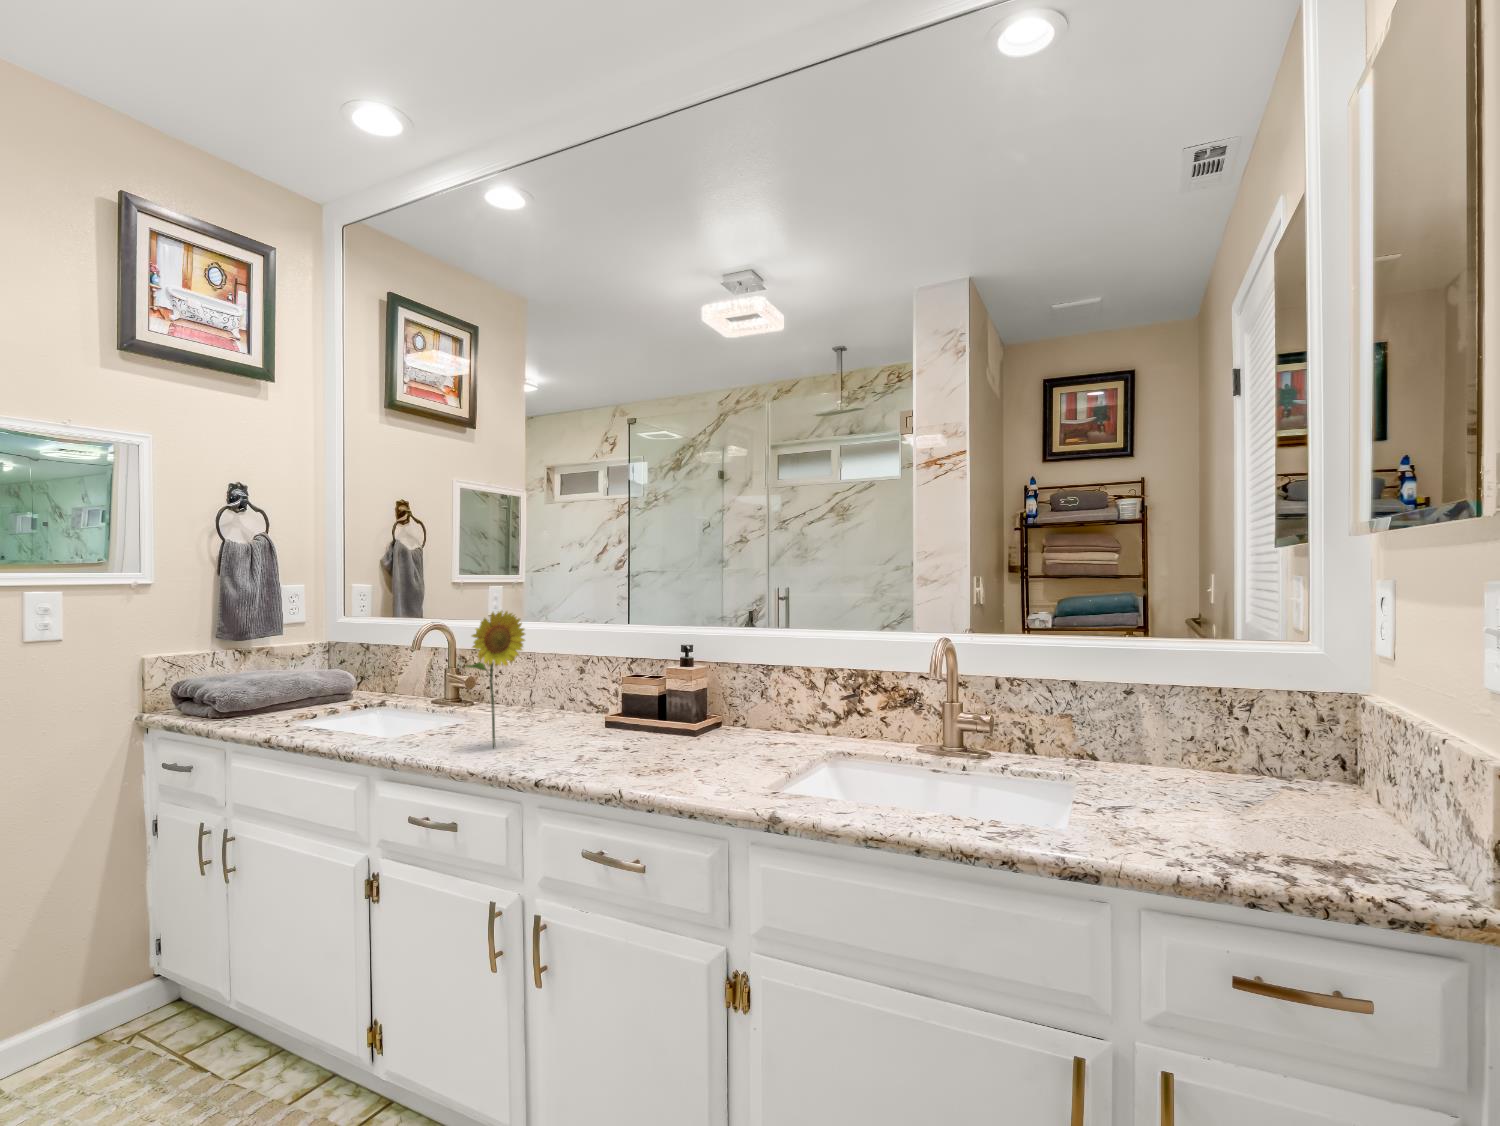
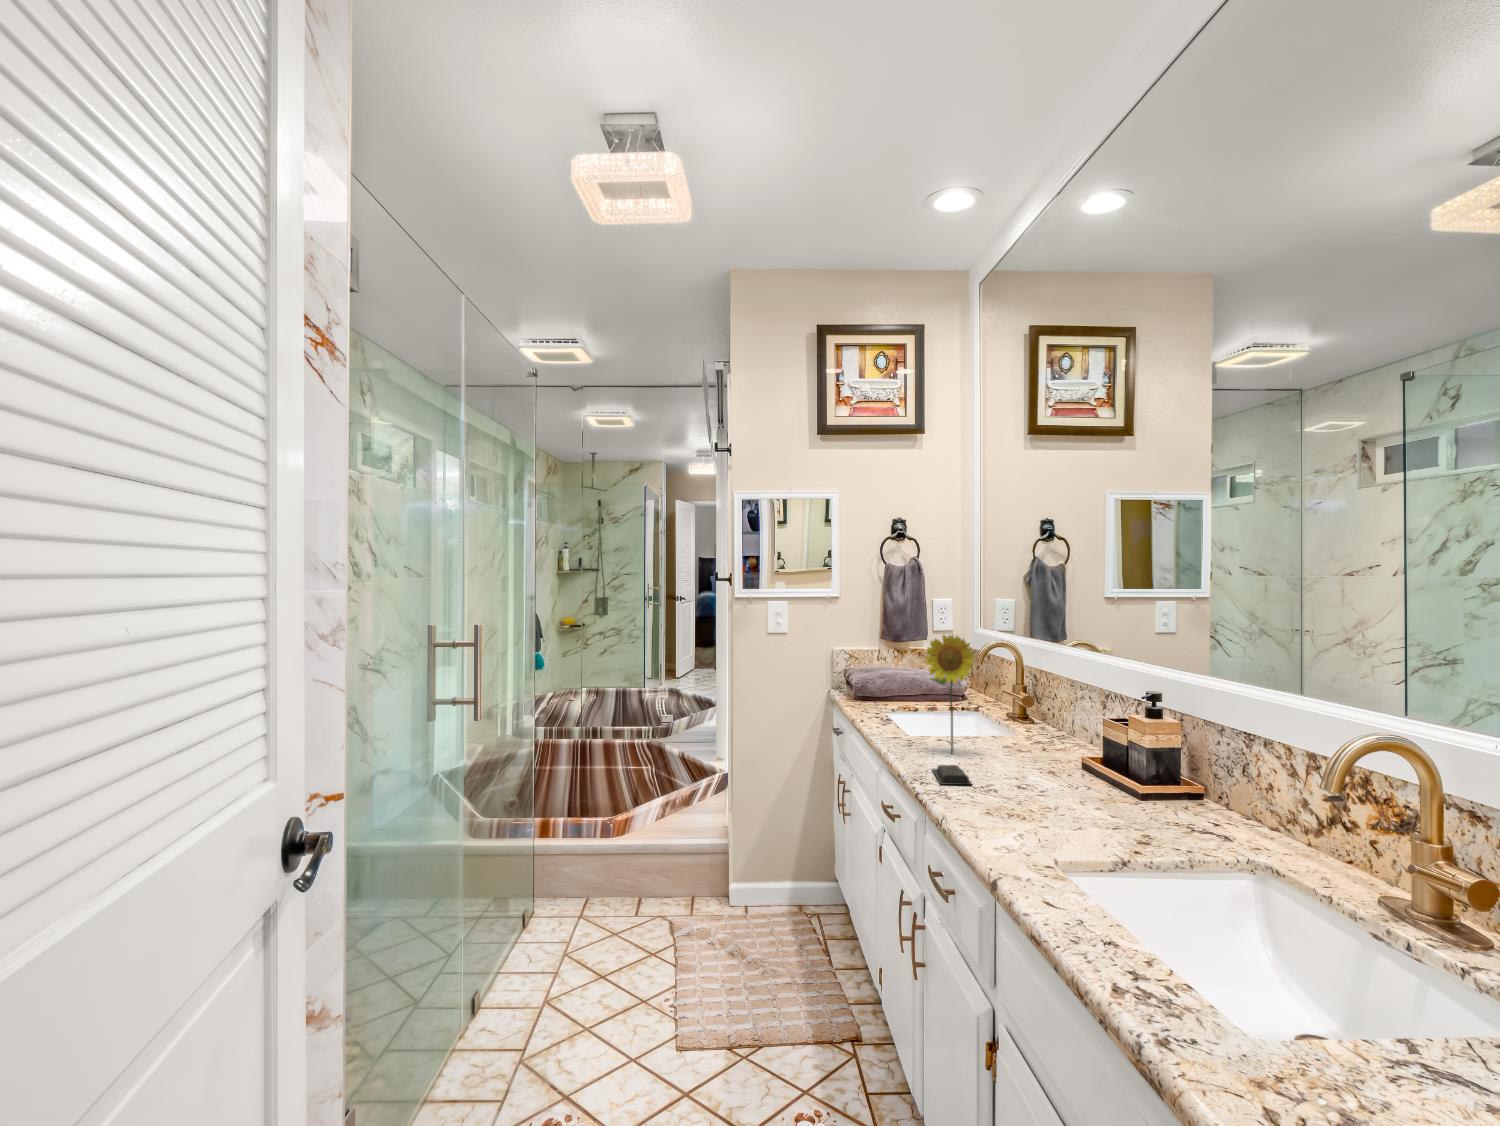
soap bar: none [518,752,586,773] -> present [932,765,972,785]

